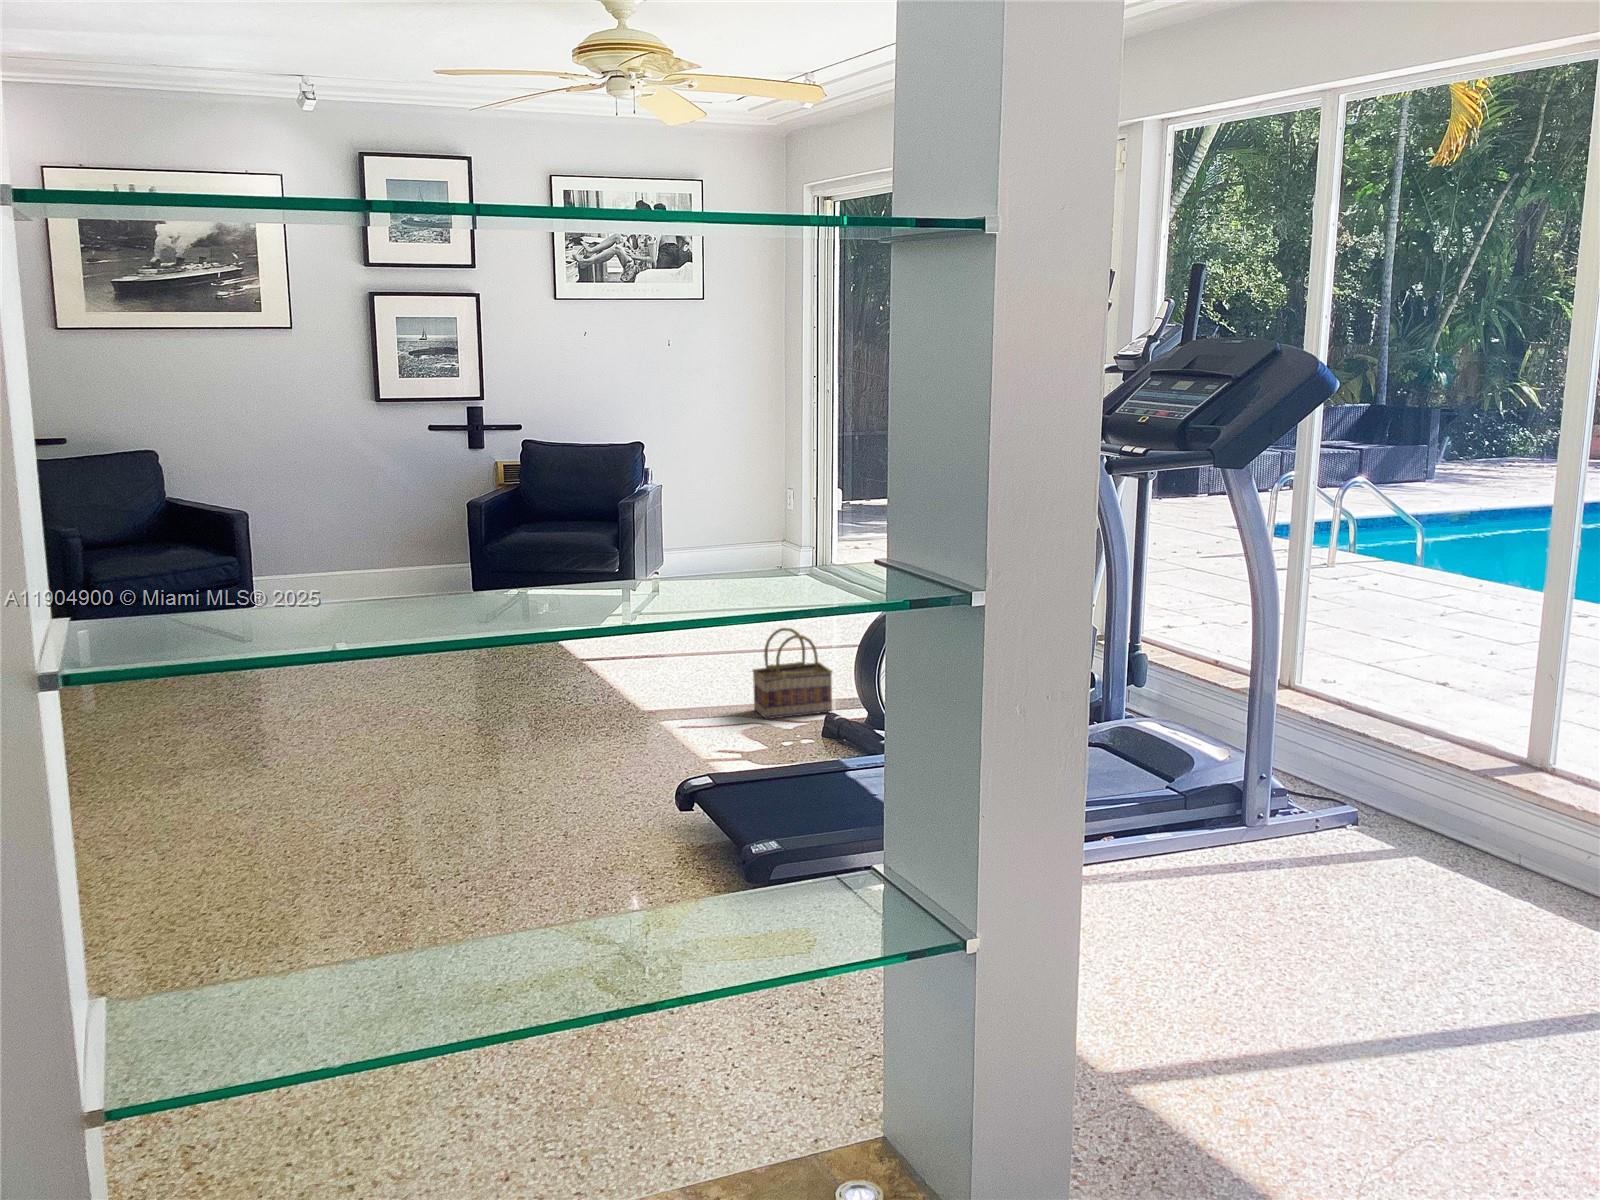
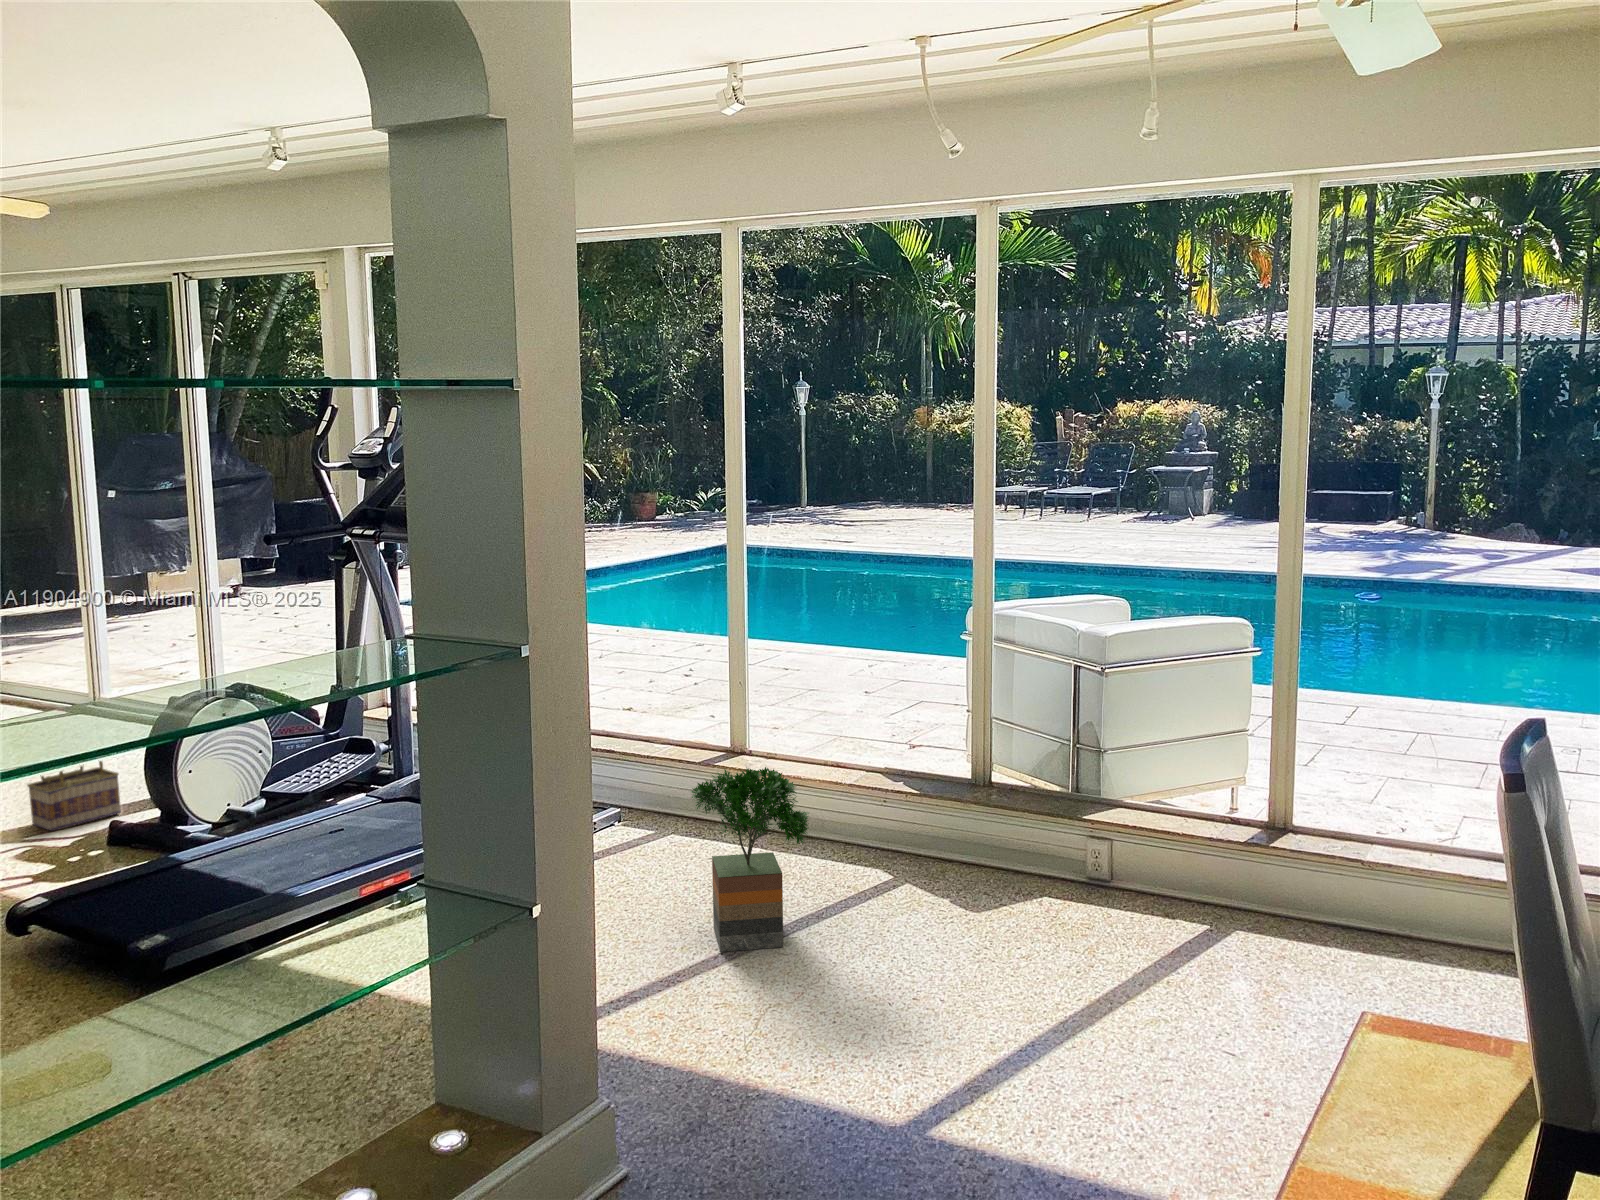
potted tree: none [1379,786,1564,1056] -> present [691,767,809,952]

